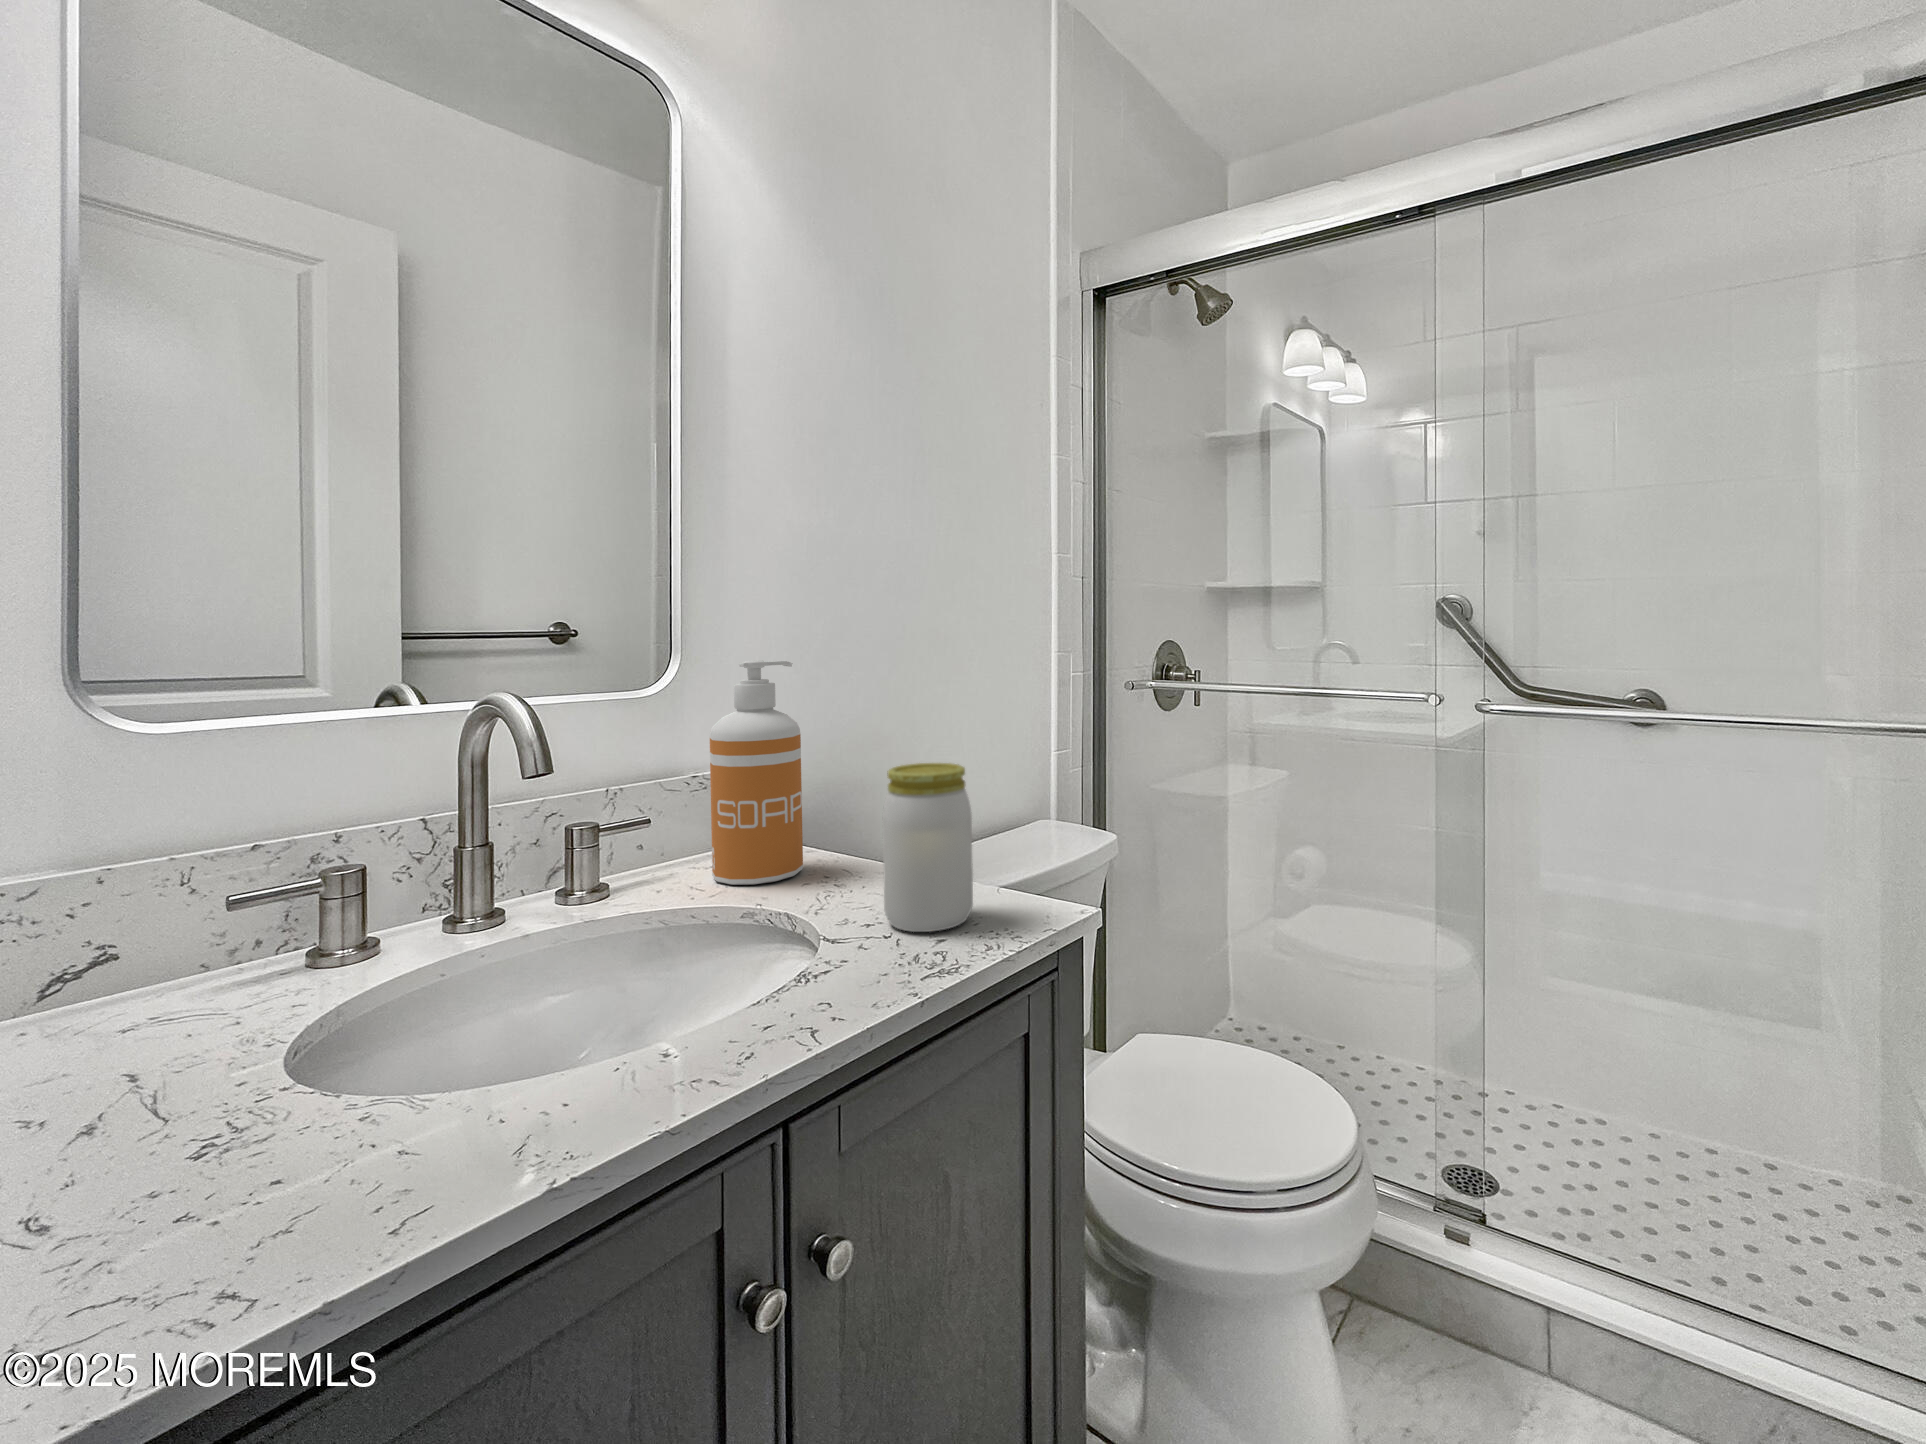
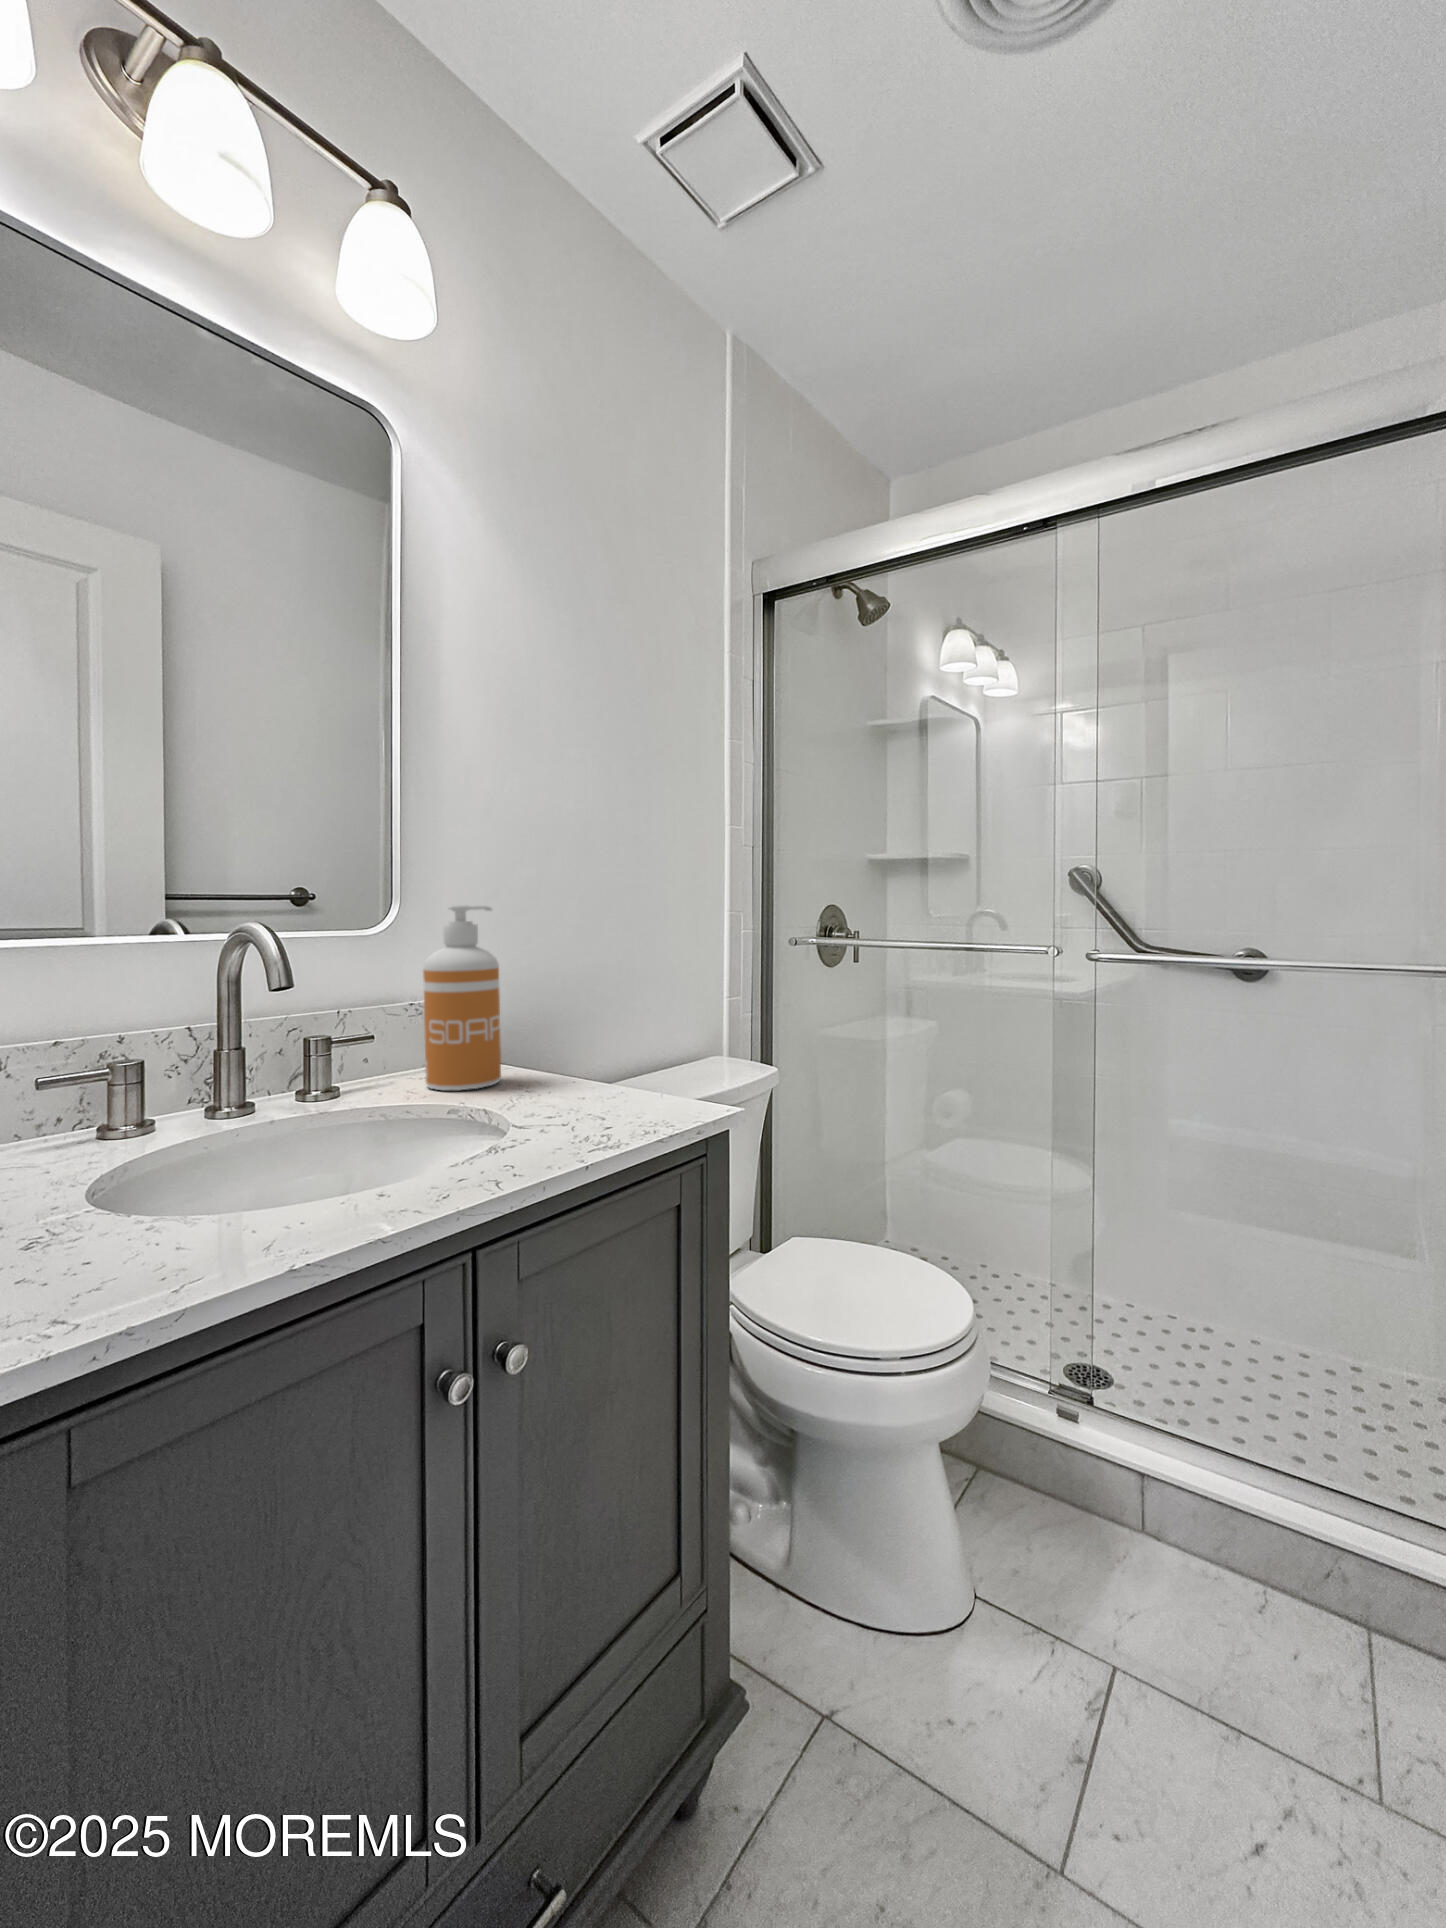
jar: present [883,763,973,932] -> none [562,986,637,1122]

